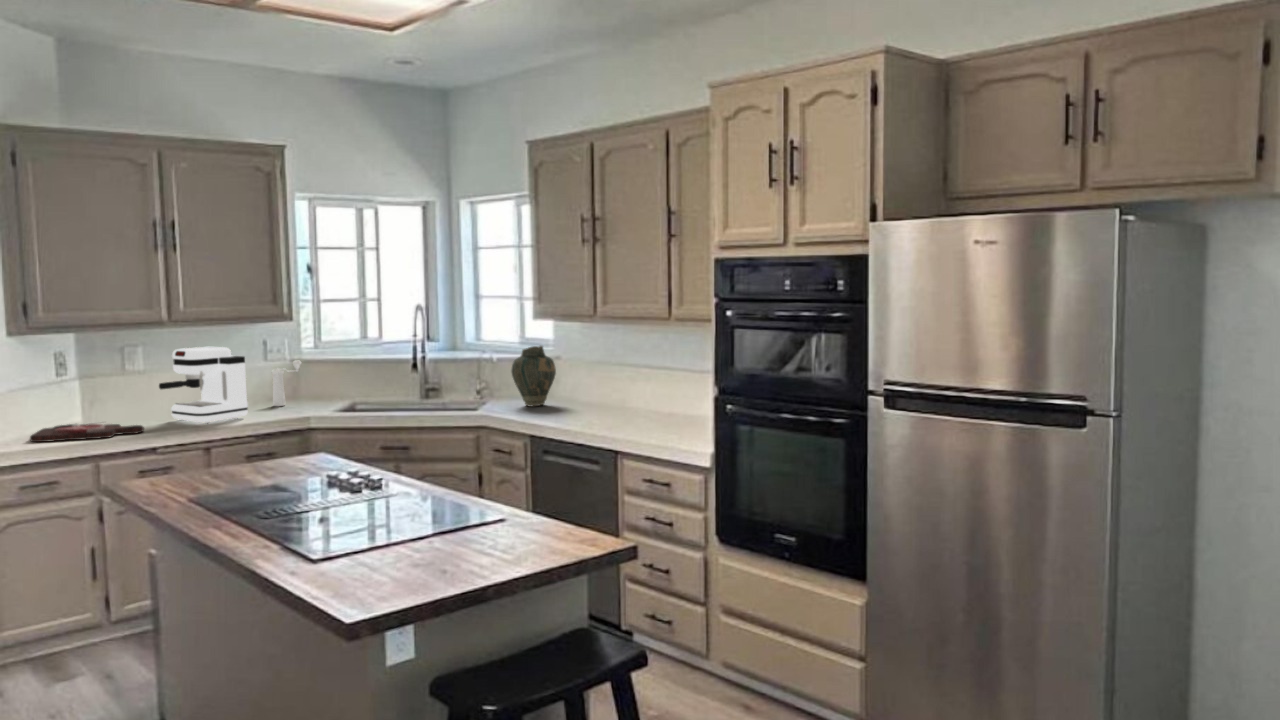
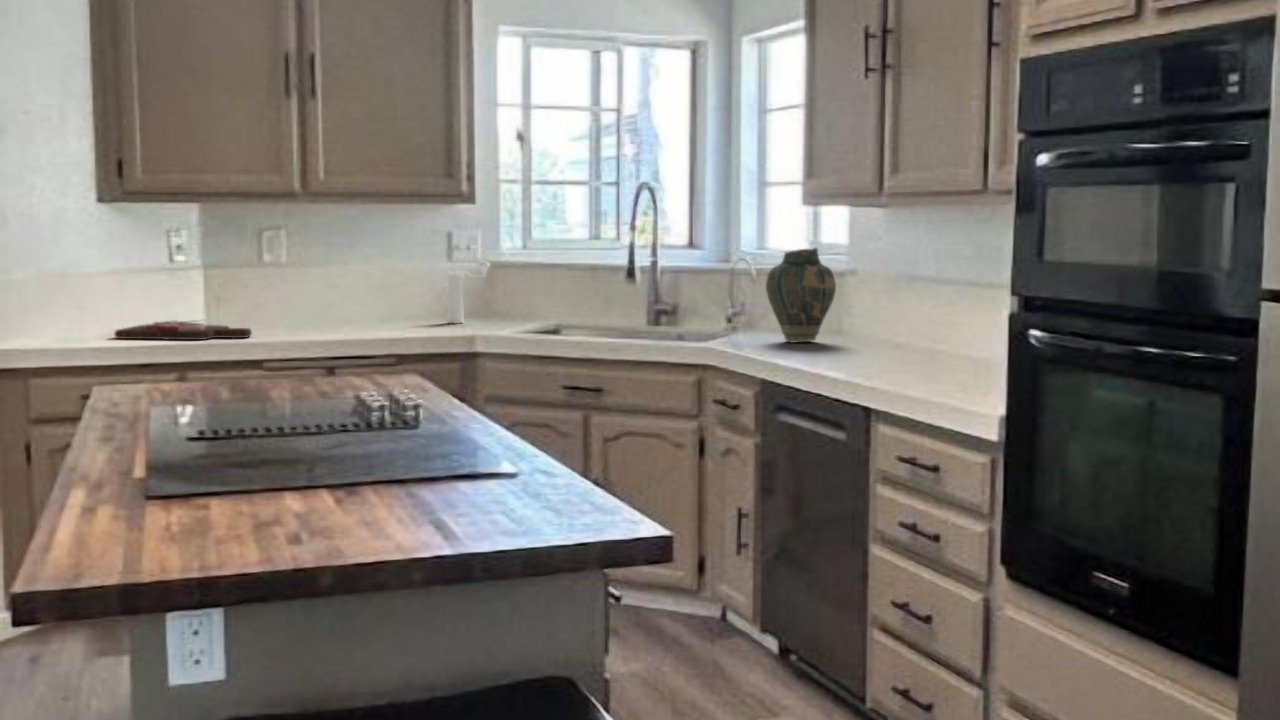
coffee maker: present [159,347,248,423] -> none [282,232,395,334]

